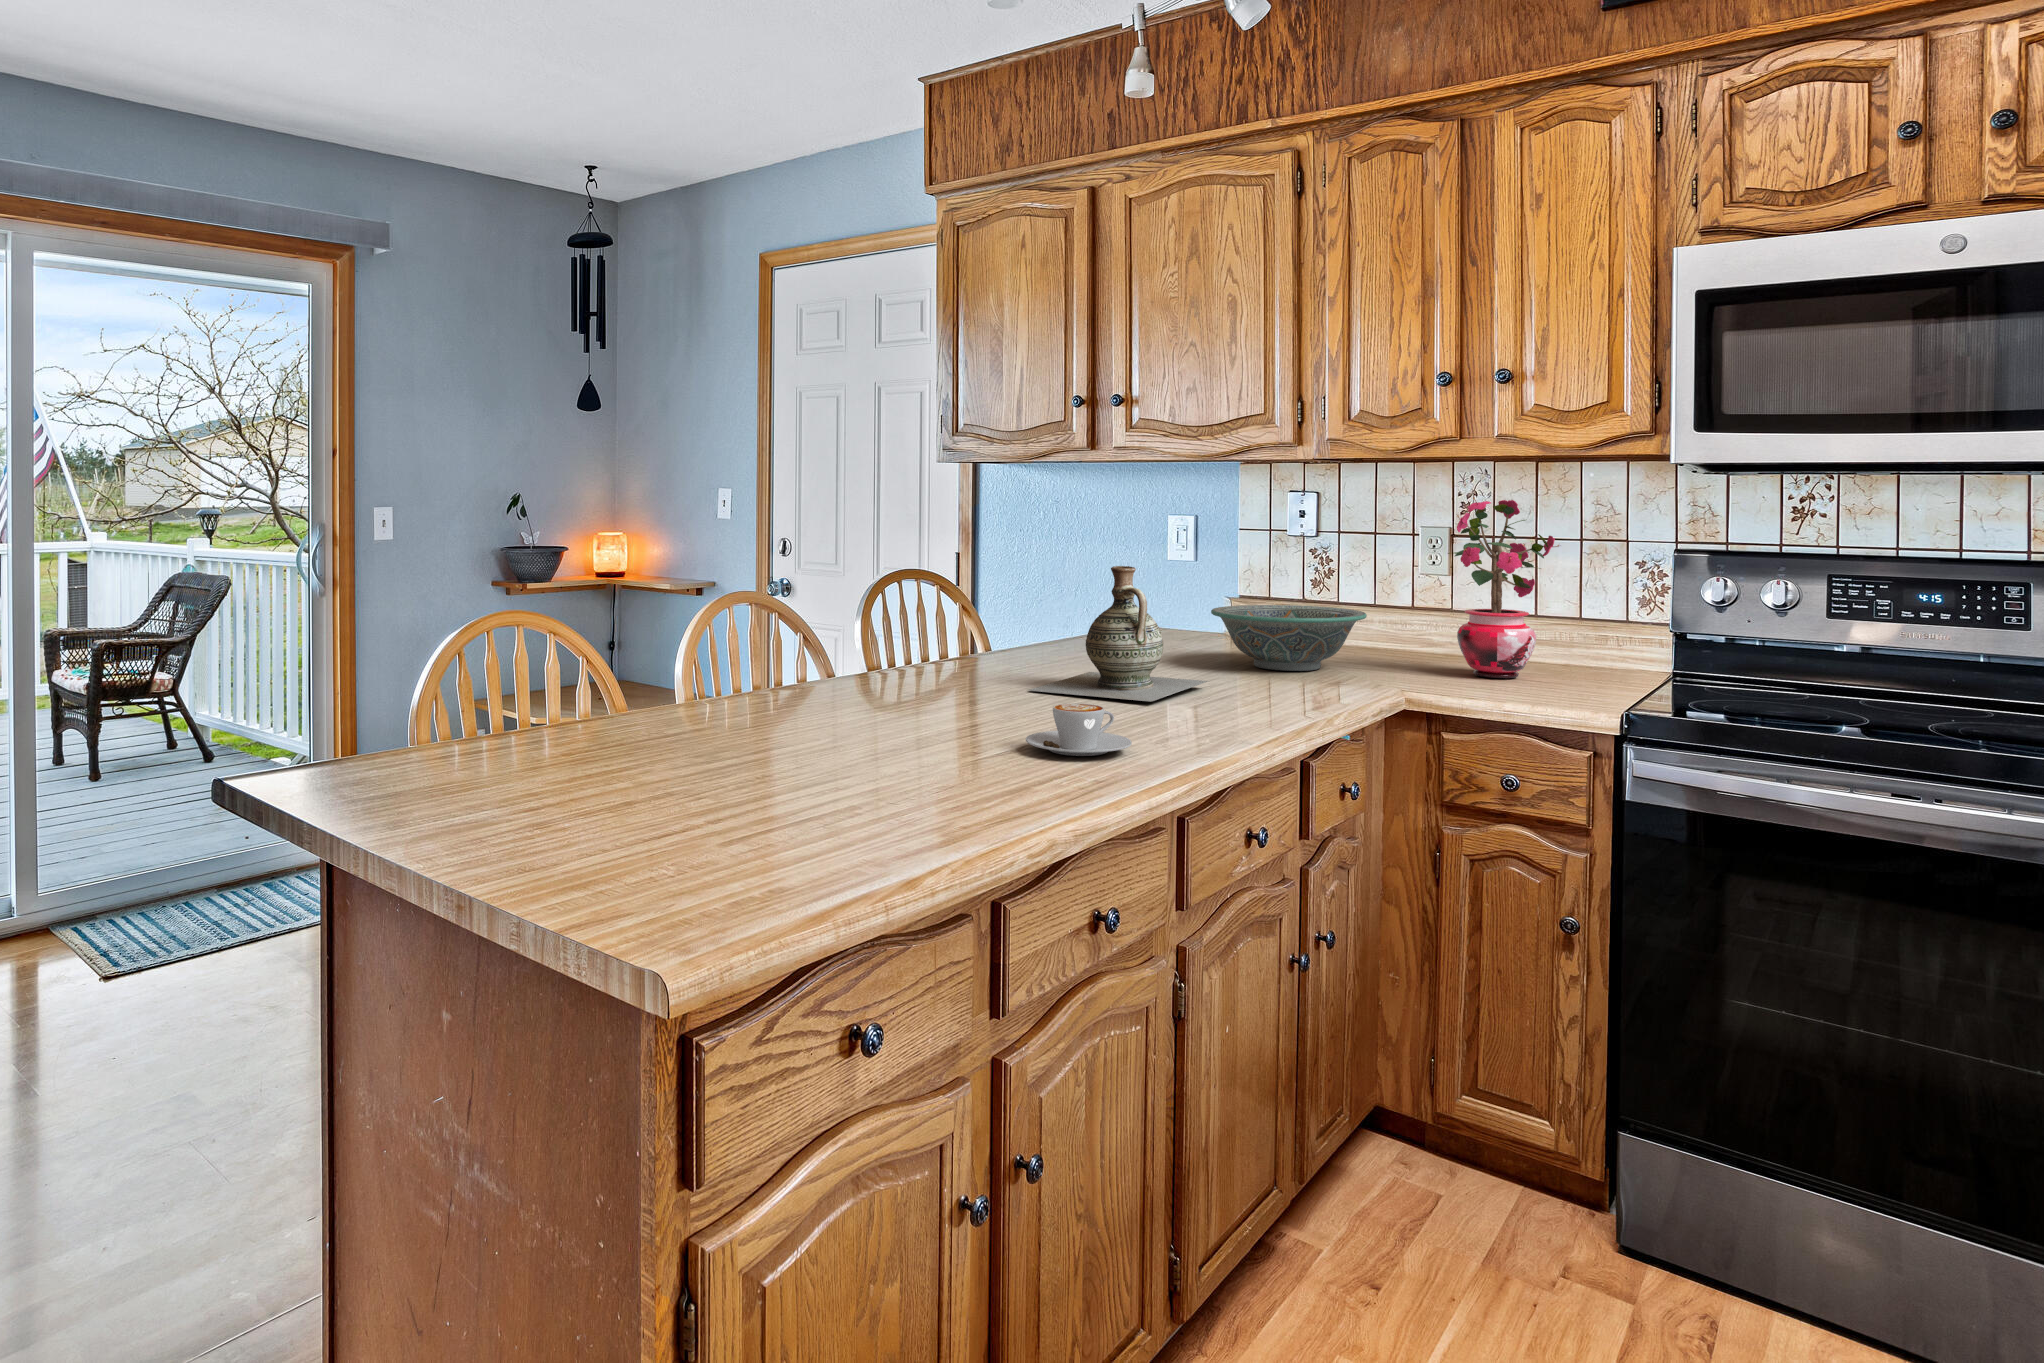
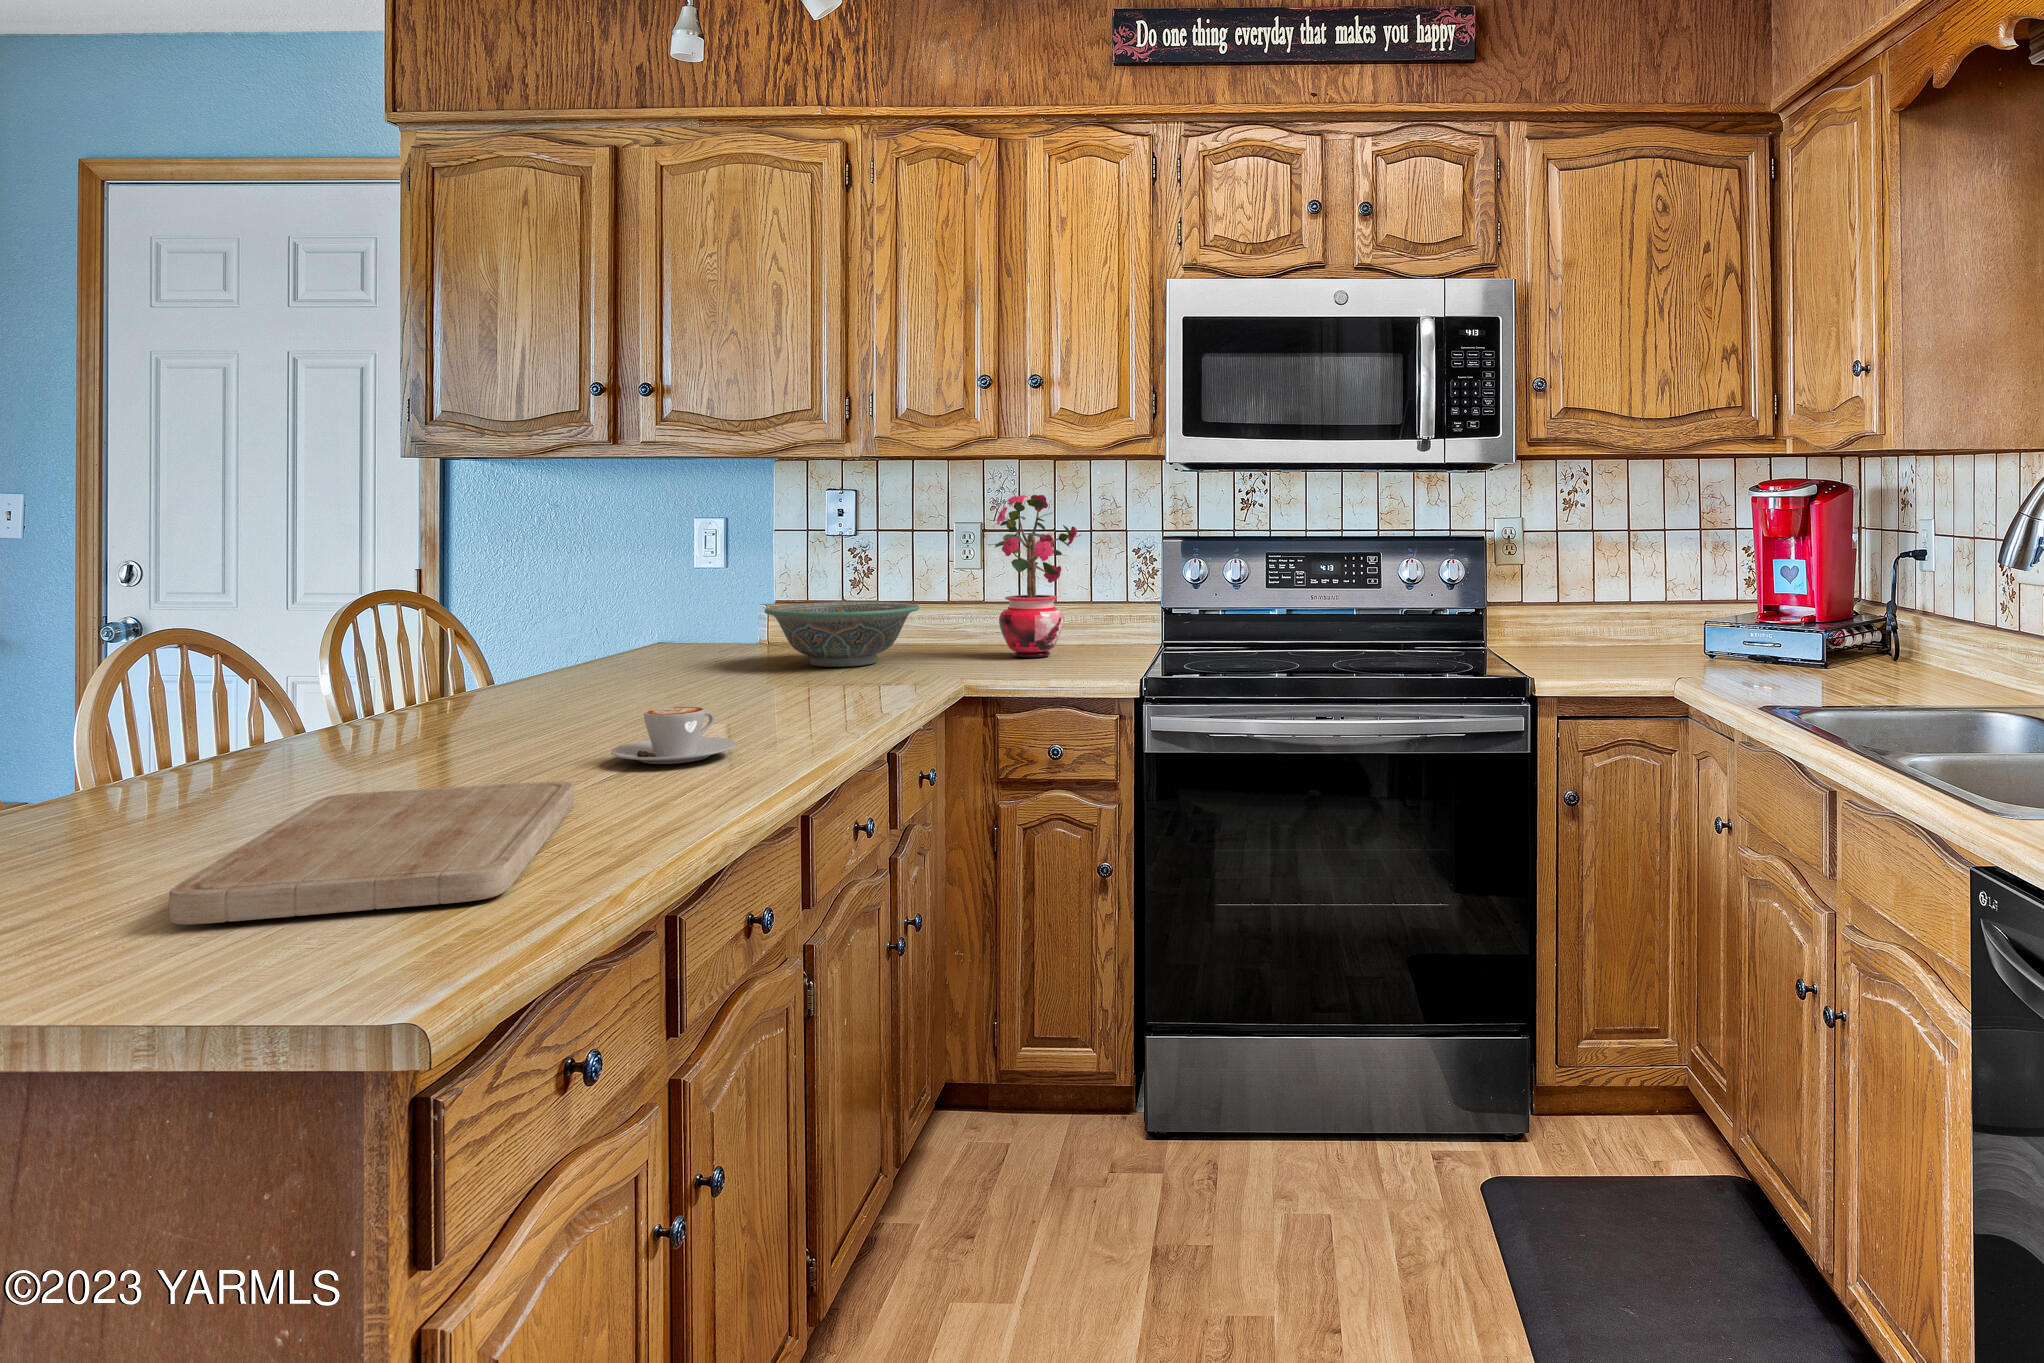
ceramic jug: present [1029,566,1208,702] -> none [571,562,778,709]
cutting board: none [677,750,975,859] -> present [169,781,573,924]

